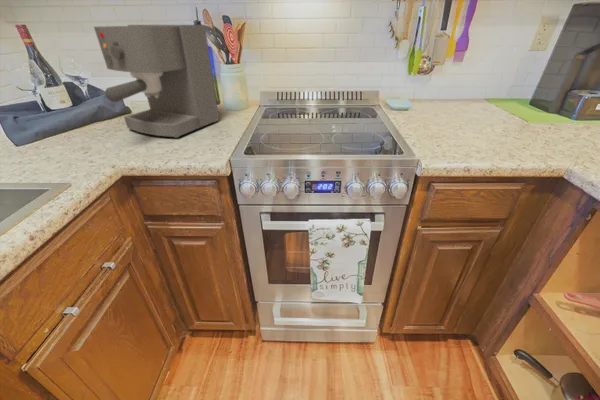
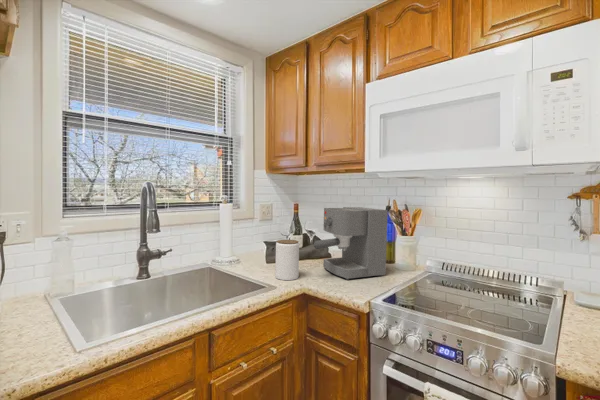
jar: none [22,93,98,167] -> present [275,240,299,280]

